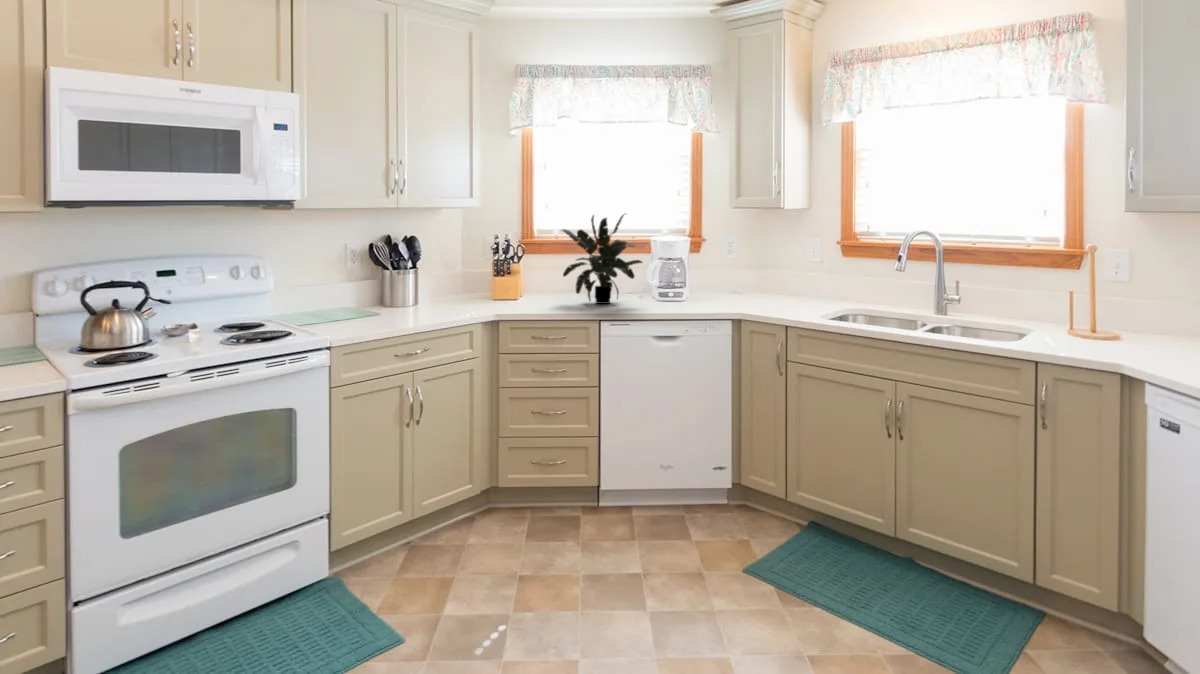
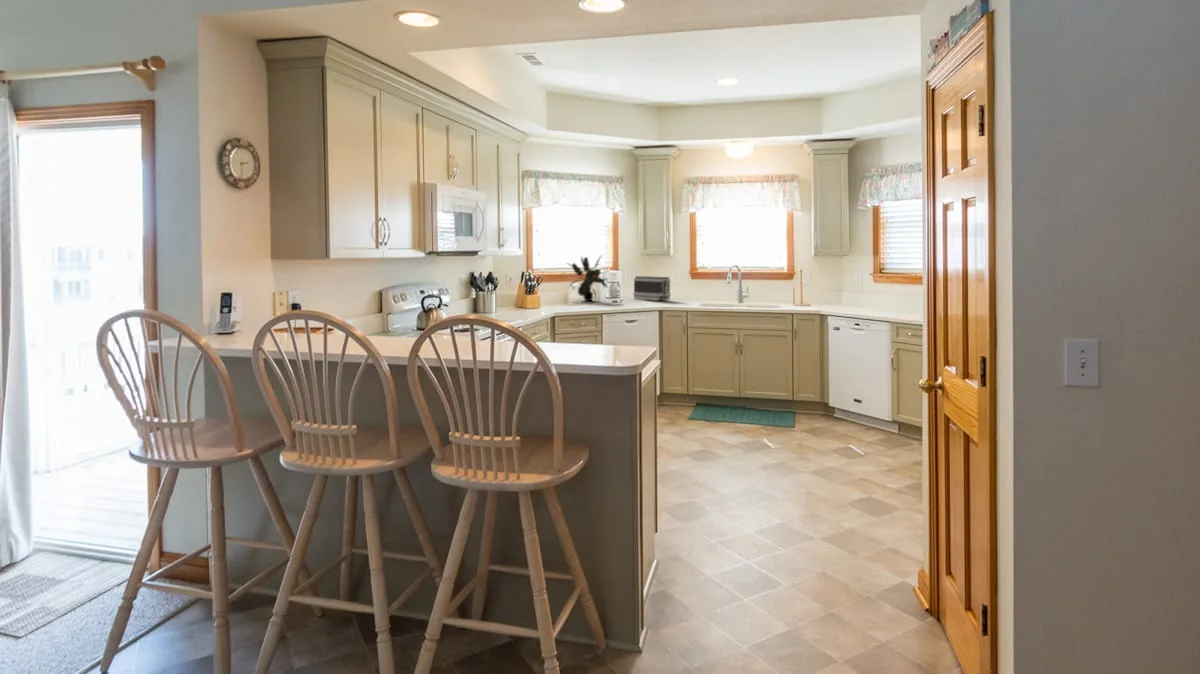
toaster: none [713,256,781,306] -> present [633,276,670,301]

